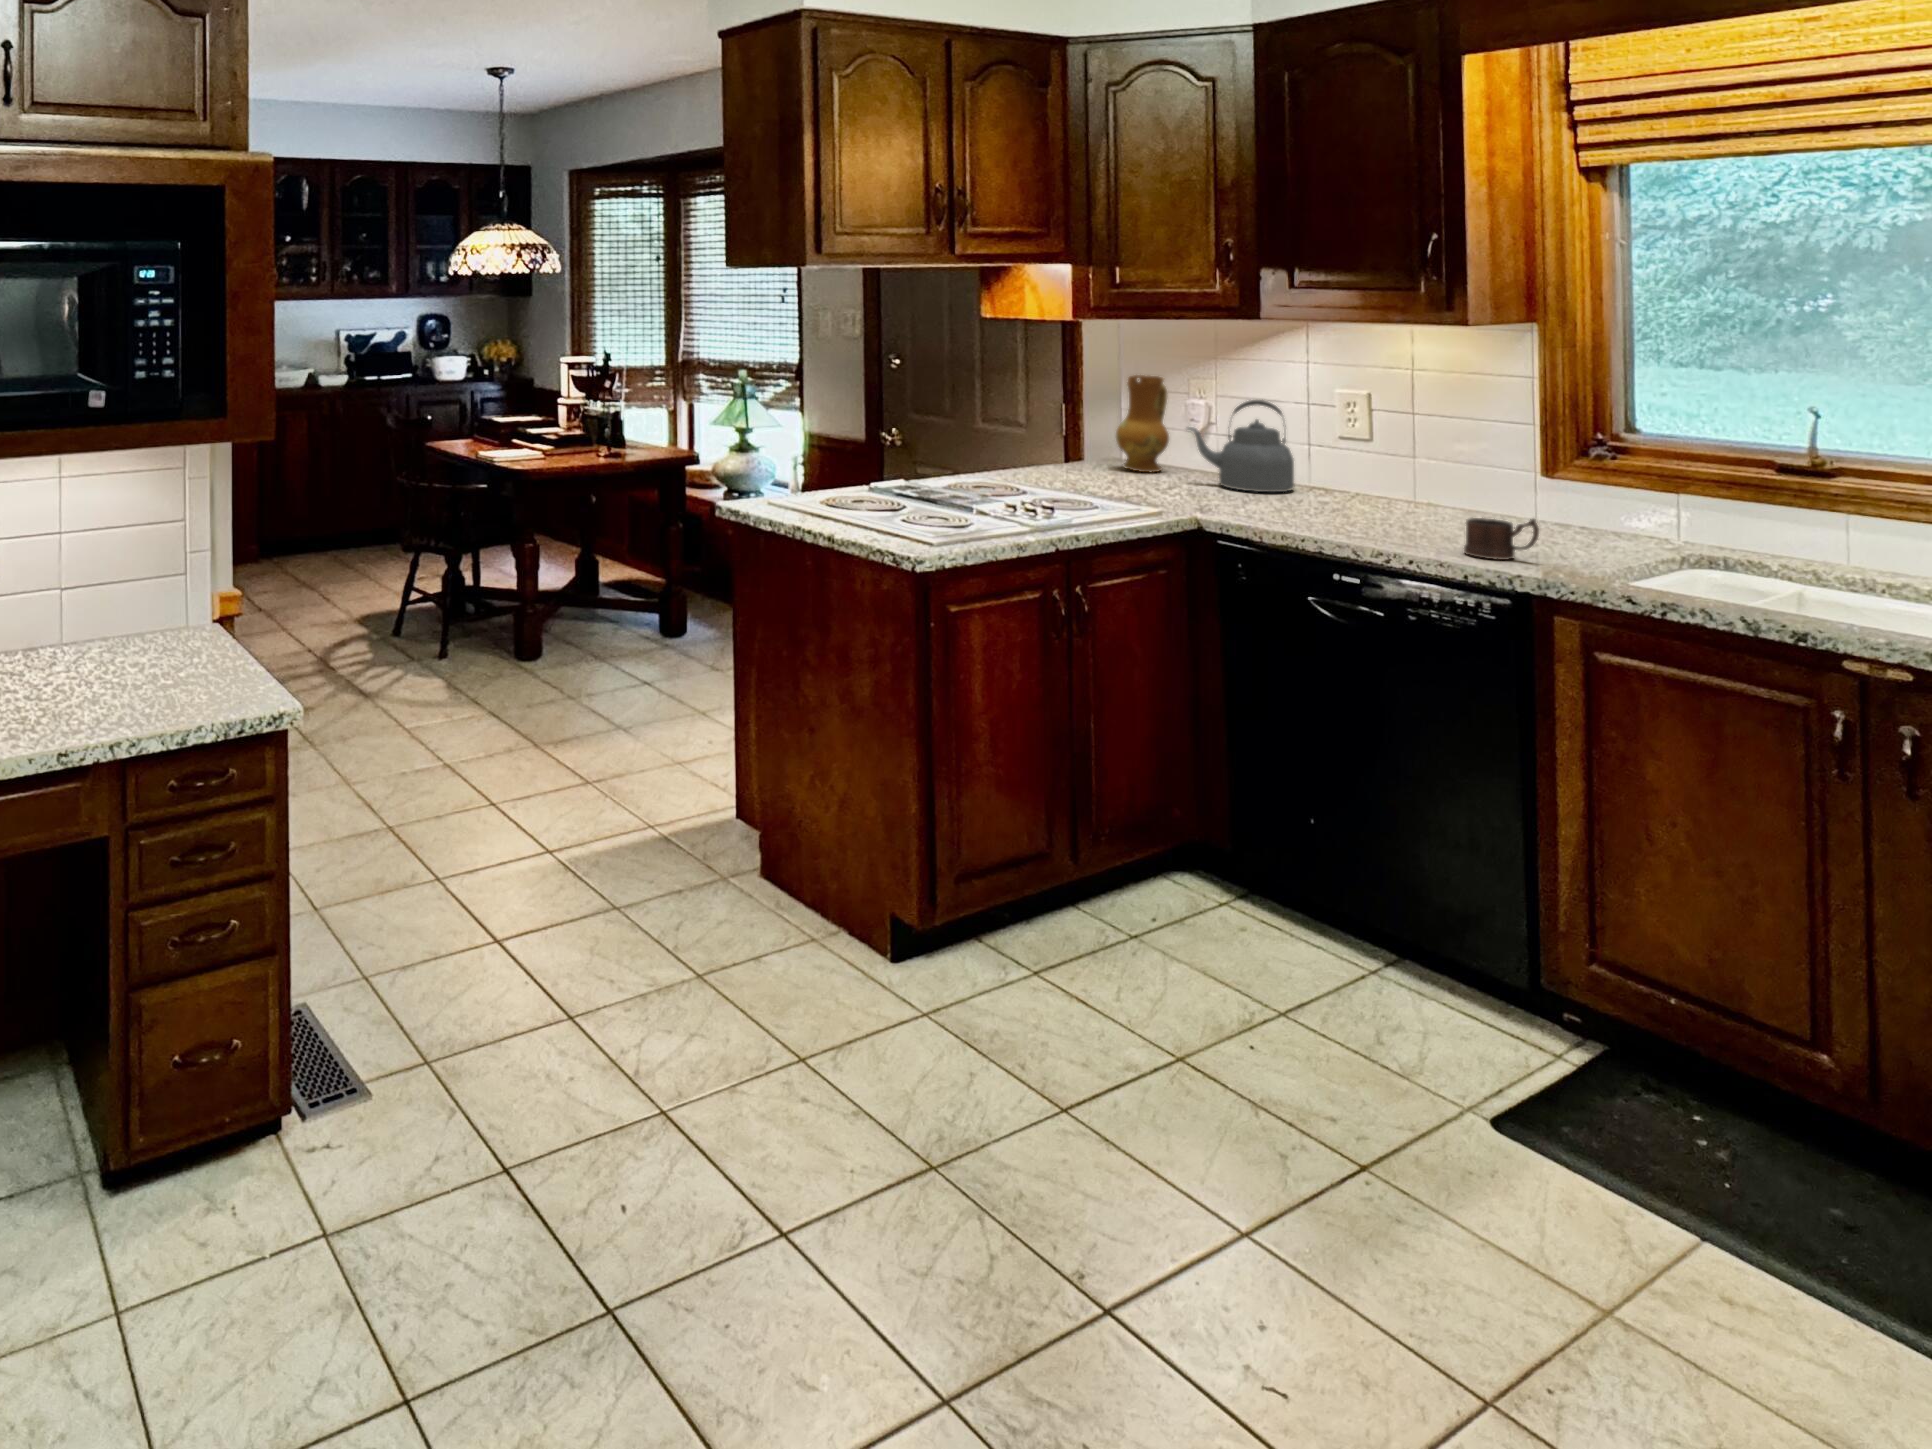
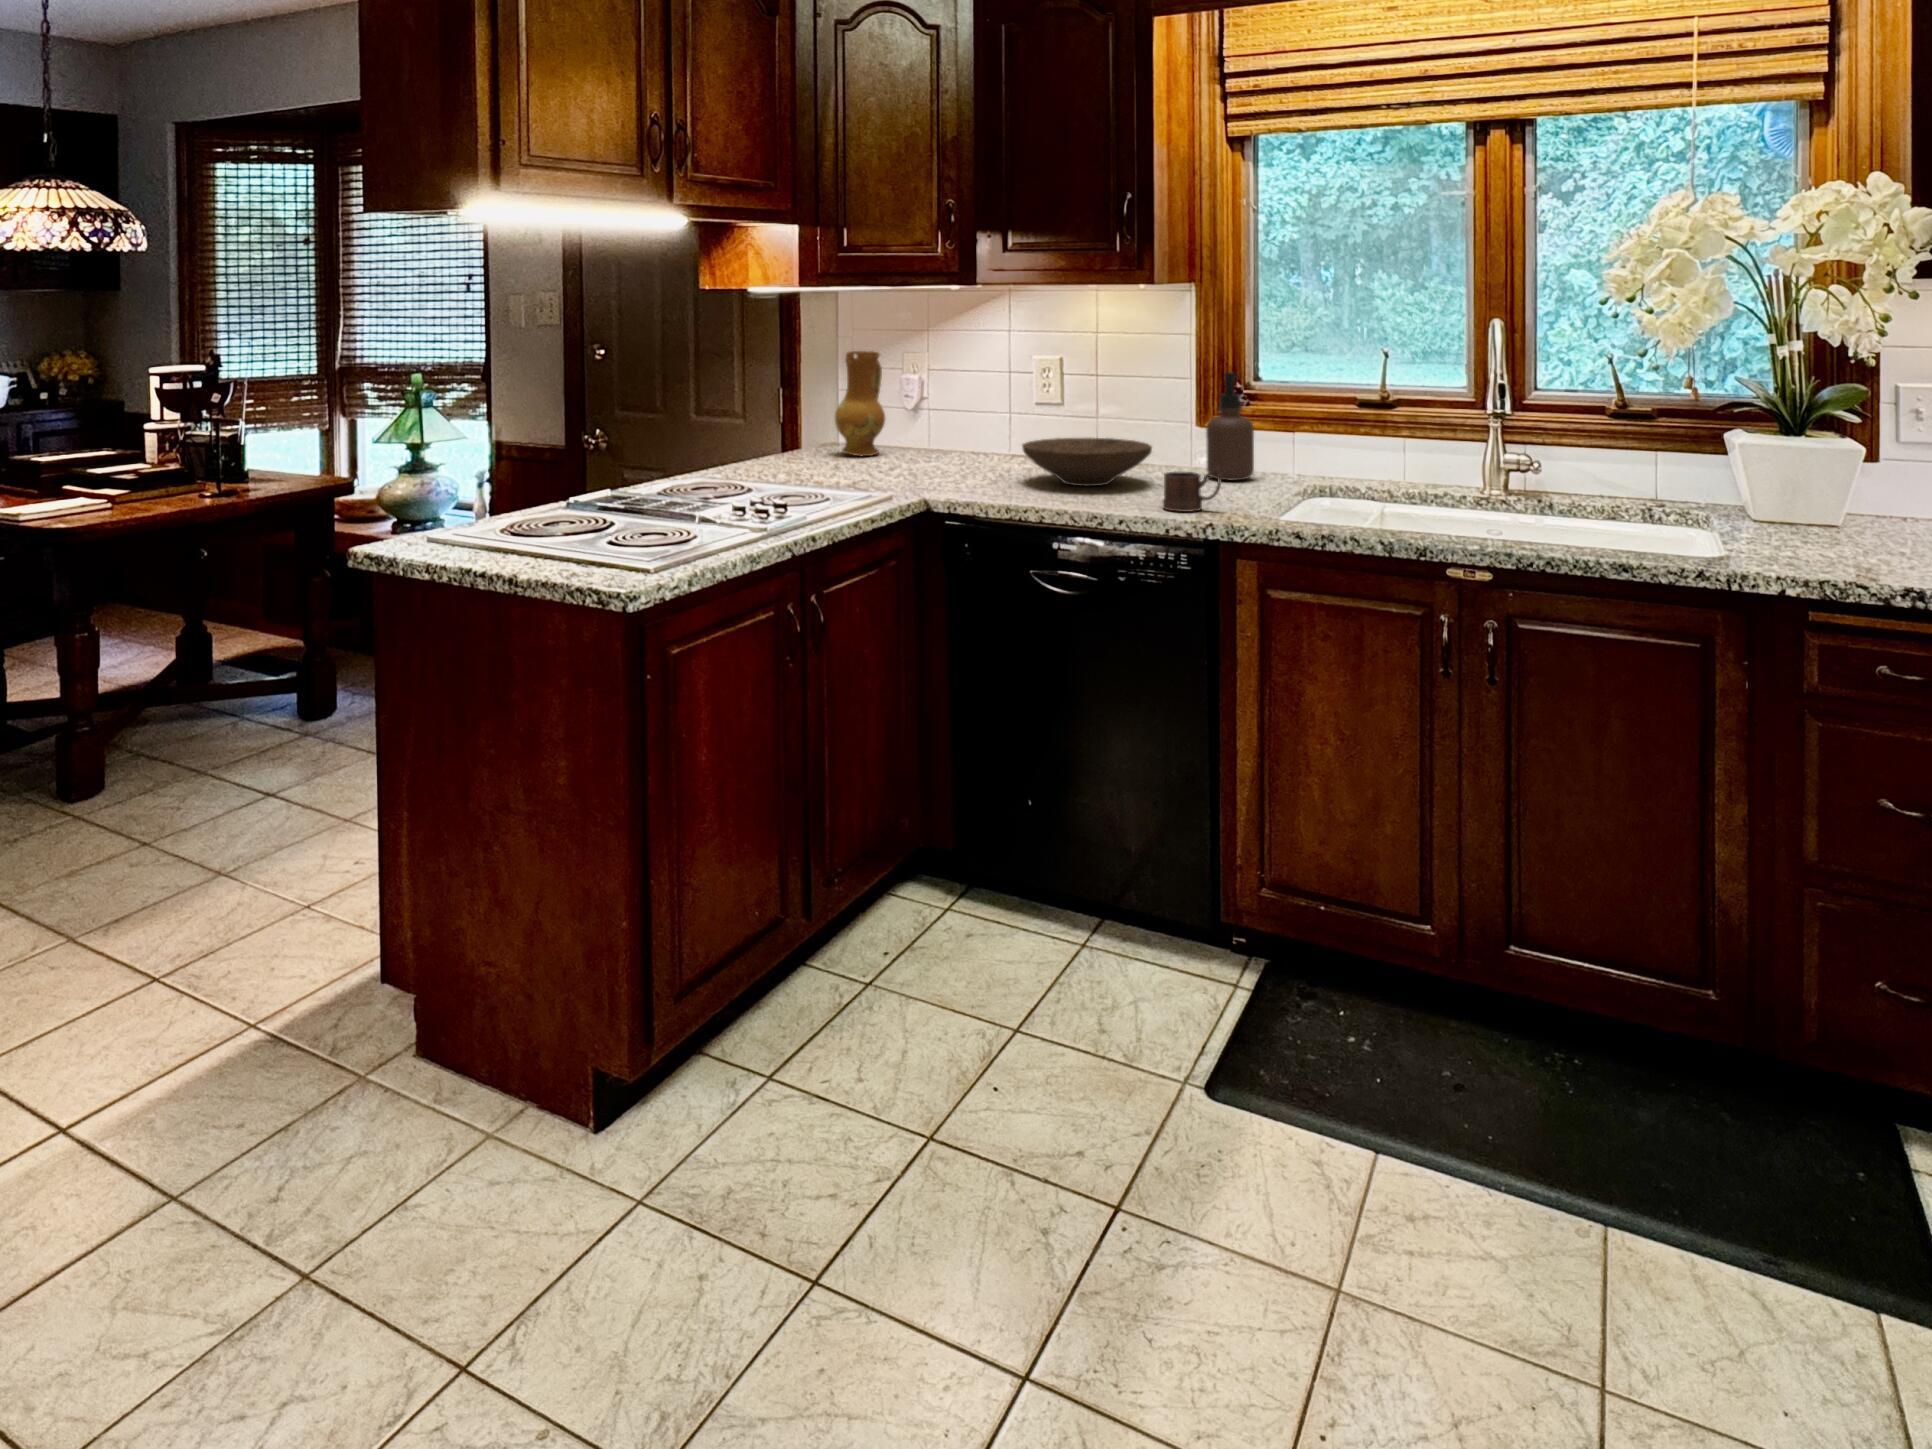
kettle: present [1188,400,1295,492] -> none [903,370,1000,467]
soap dispenser: none [1549,419,1616,534] -> present [1206,372,1254,480]
wooden bowl: none [1310,472,1470,523] -> present [1022,438,1152,486]

